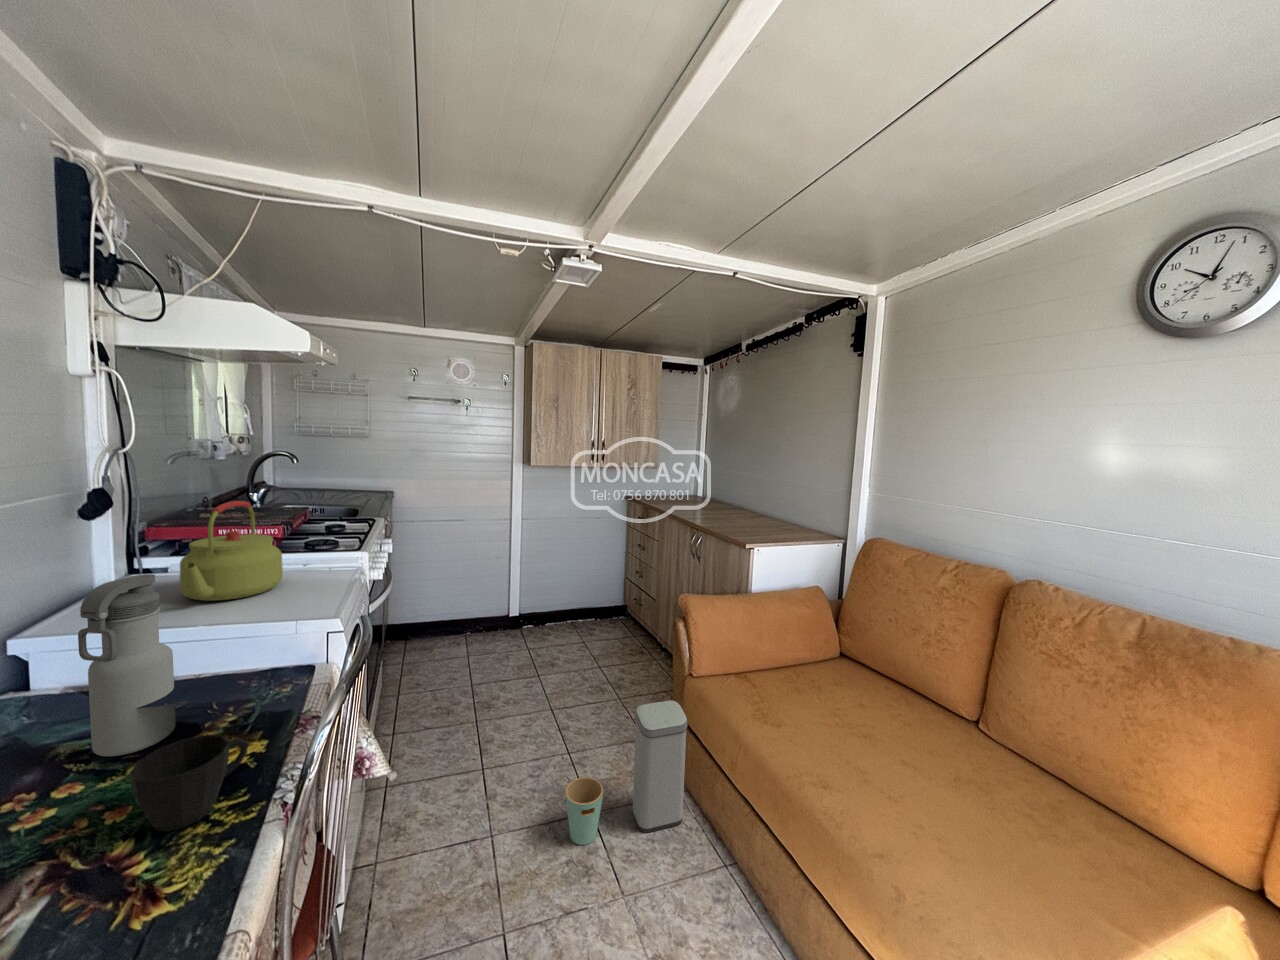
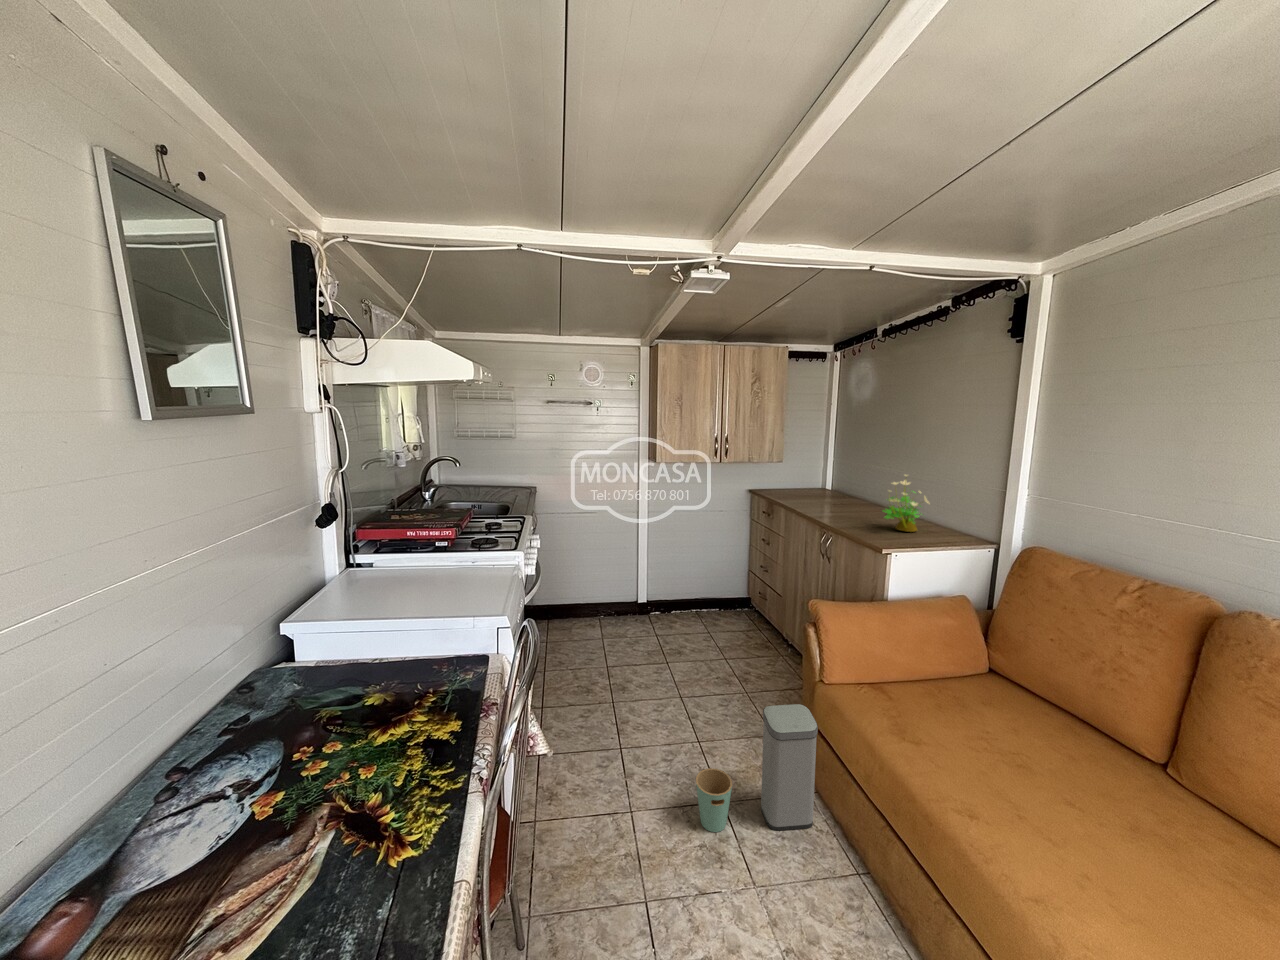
potted plant: none [747,480,787,533] -> present [883,475,929,532]
kettle: present [180,501,283,601] -> none [387,511,458,594]
water bottle: present [78,574,175,756] -> none [336,583,397,721]
cup: present [130,735,248,832] -> none [379,717,452,790]

